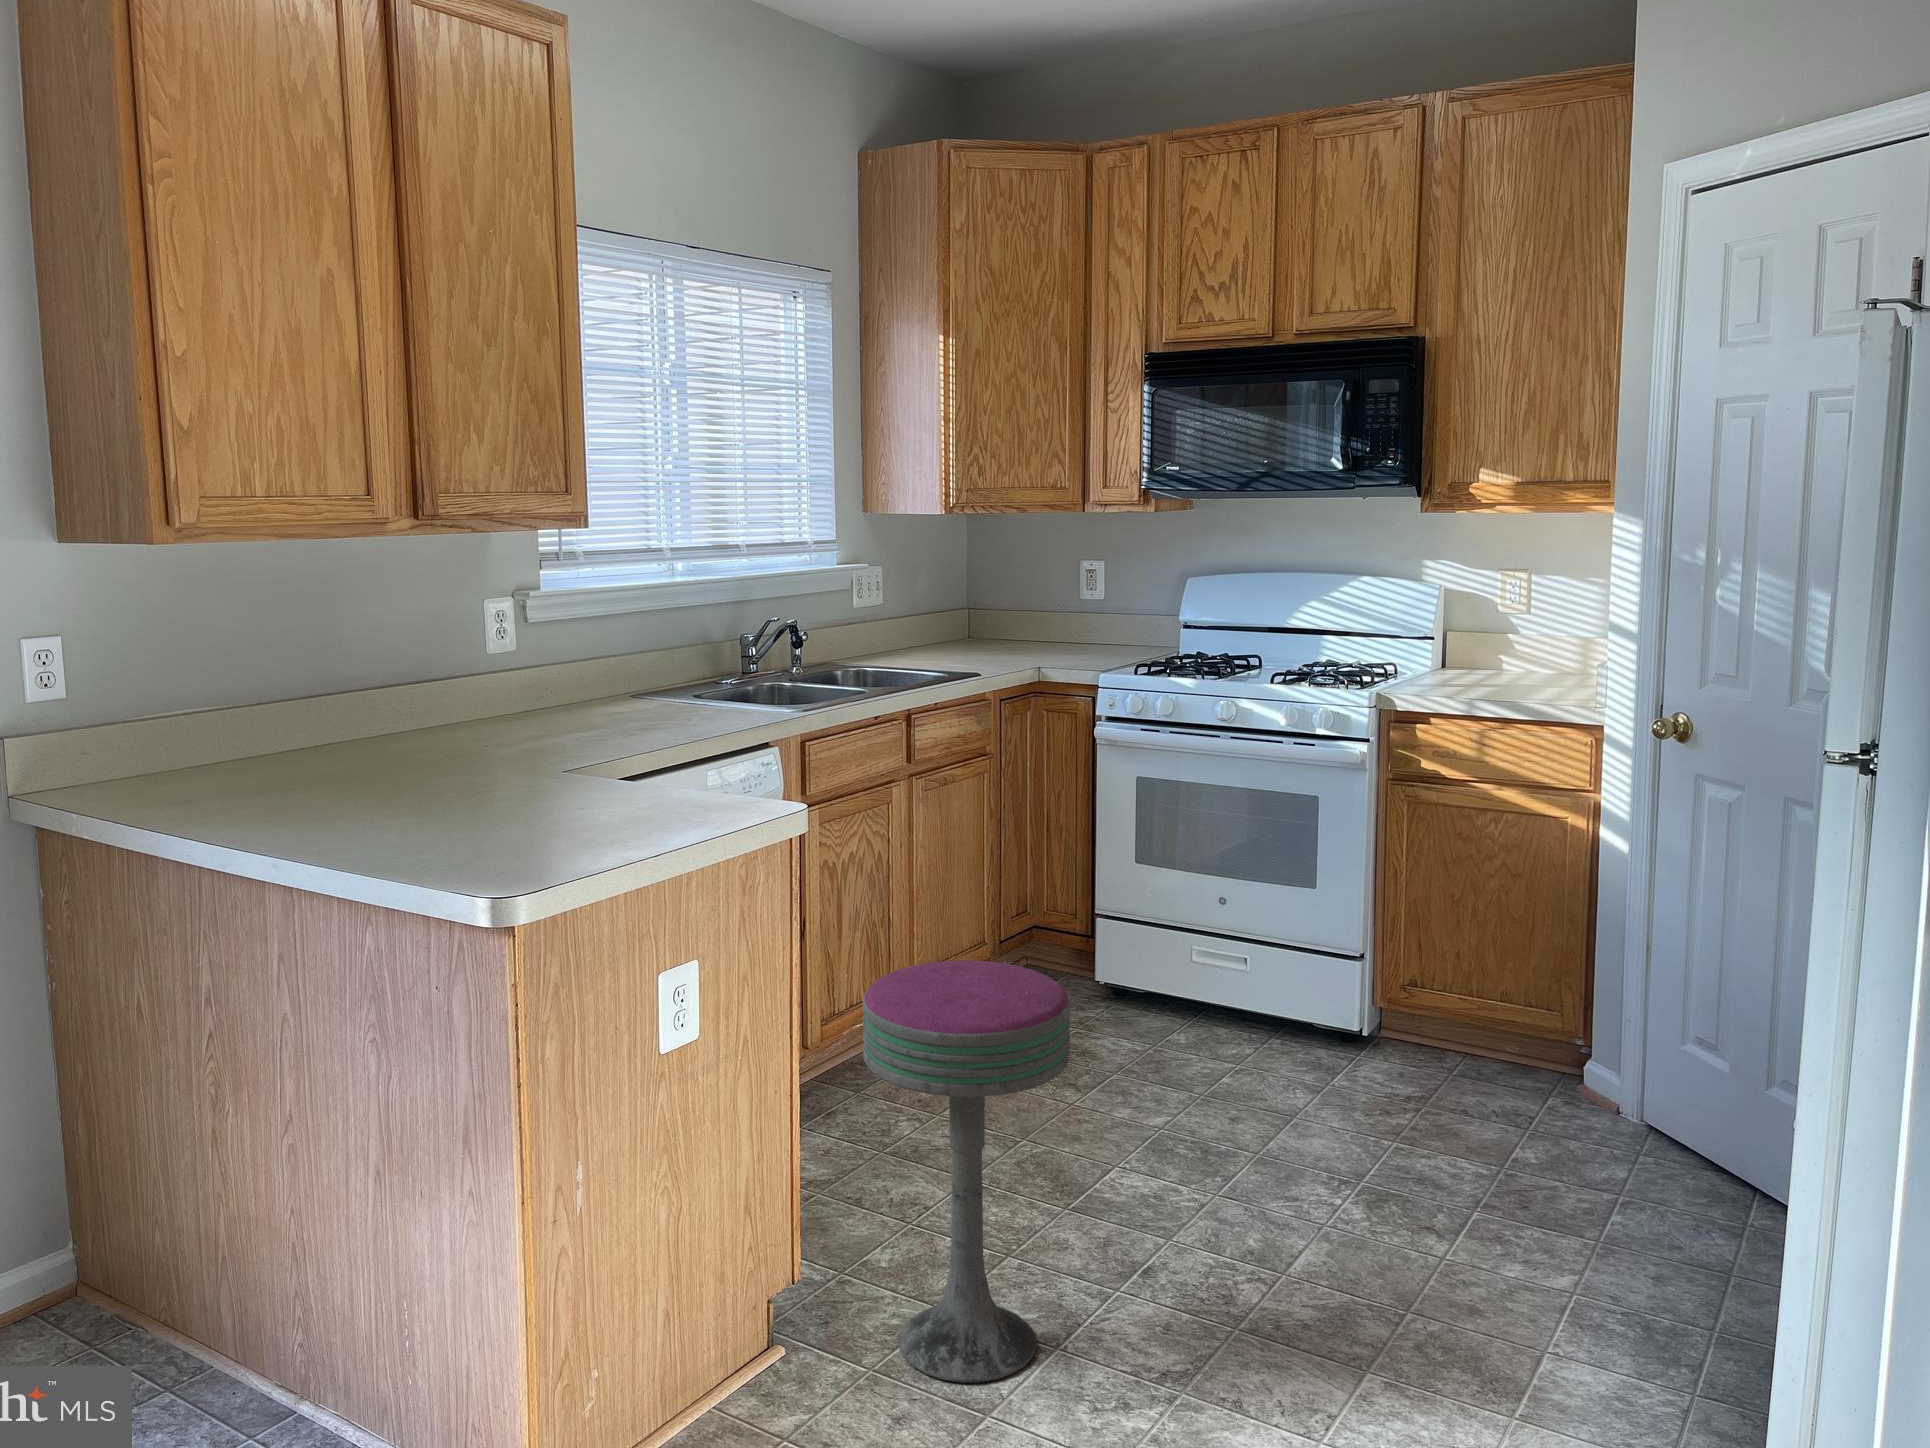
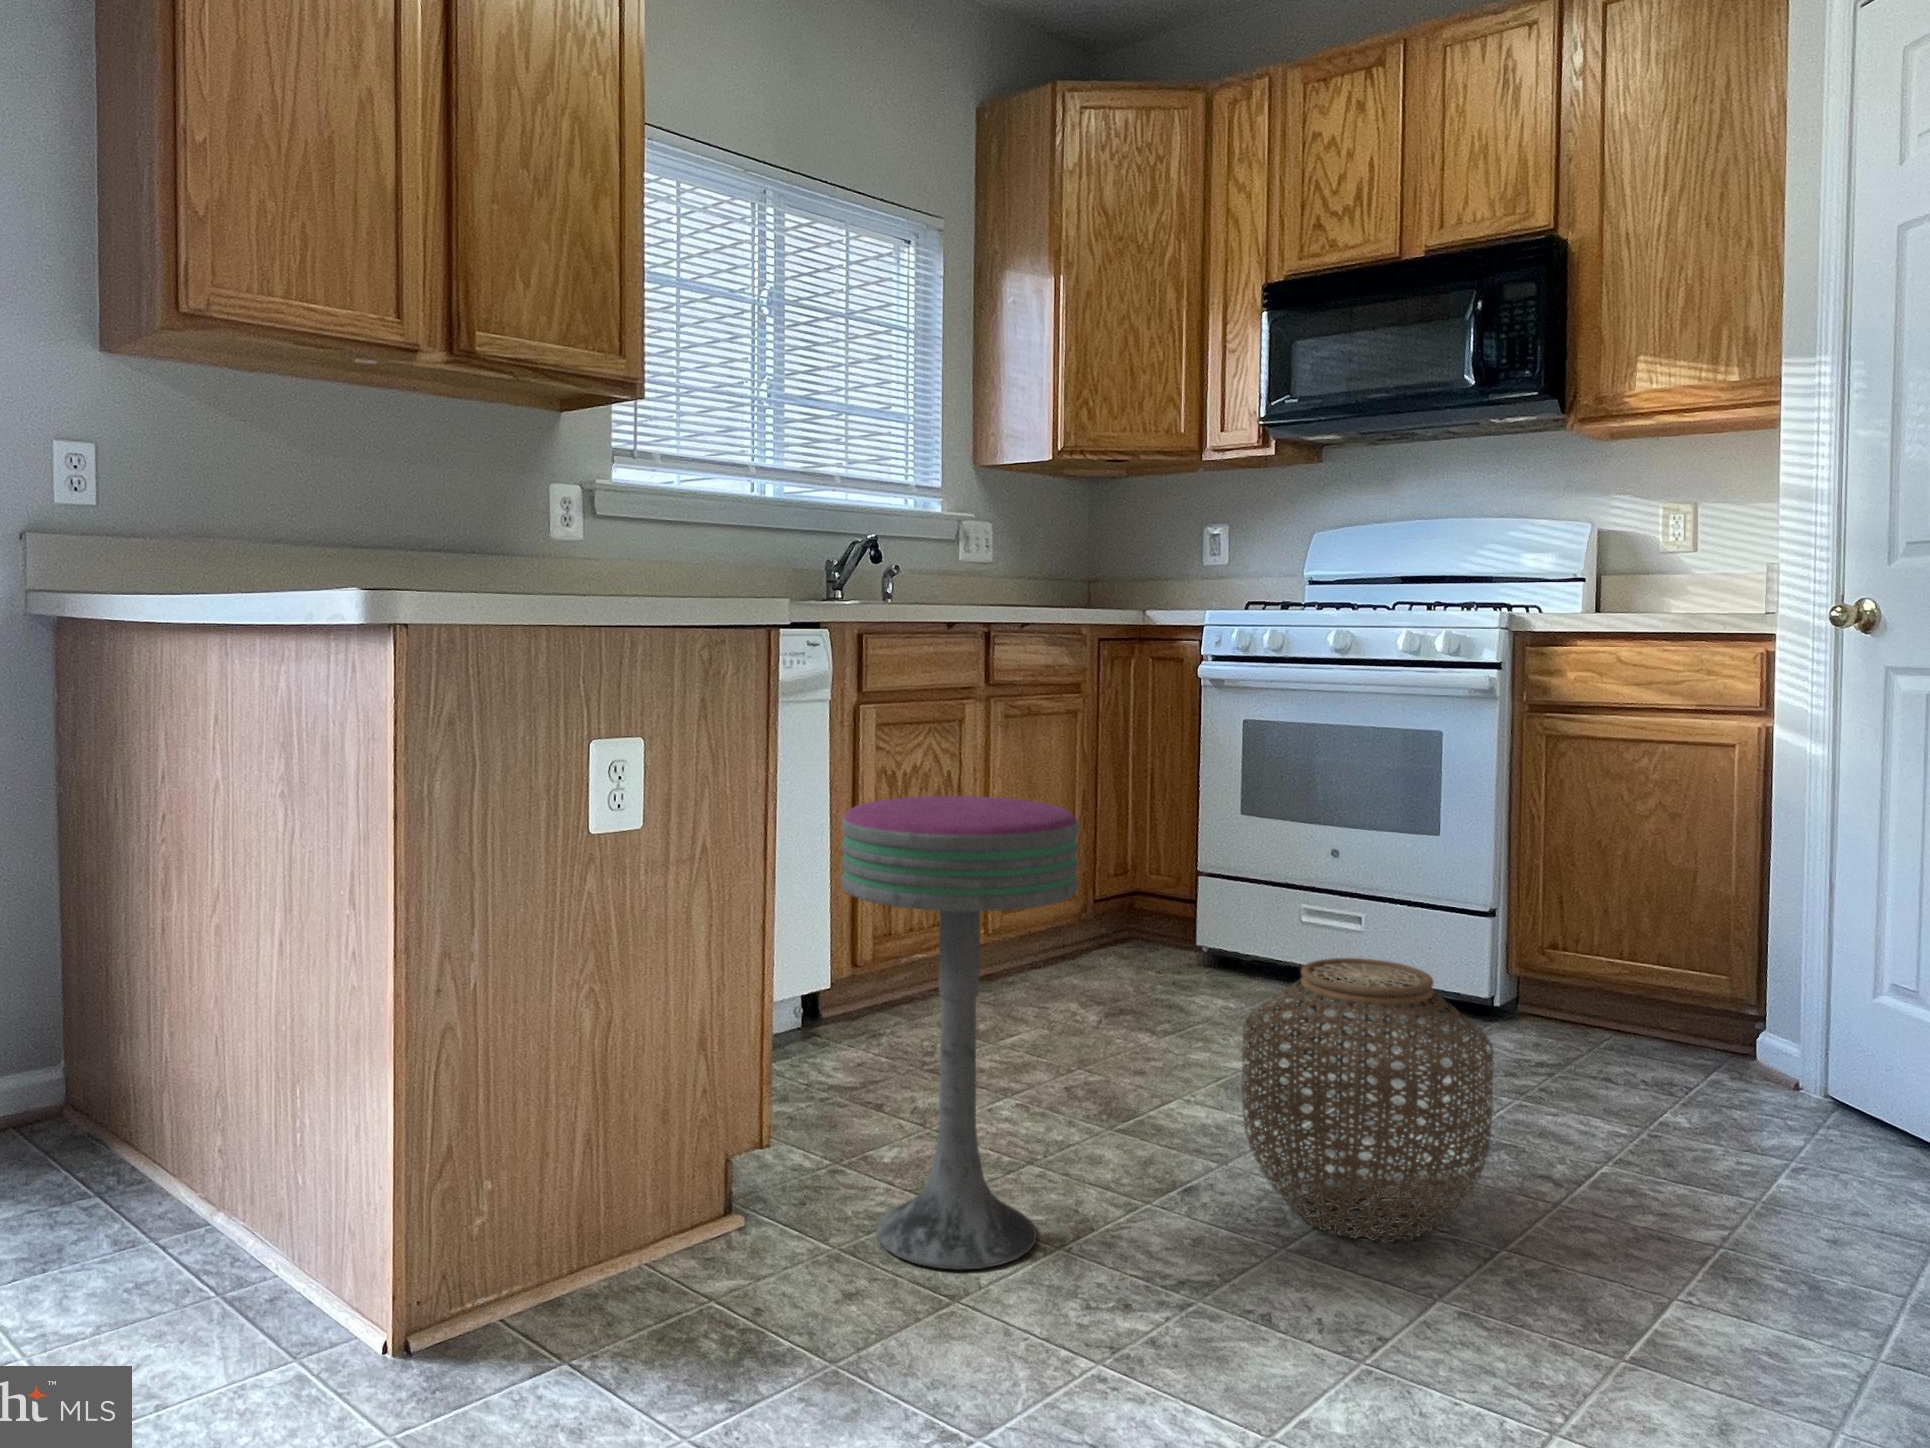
woven basket: none [1195,1072,1402,1315] -> present [1242,958,1493,1241]

